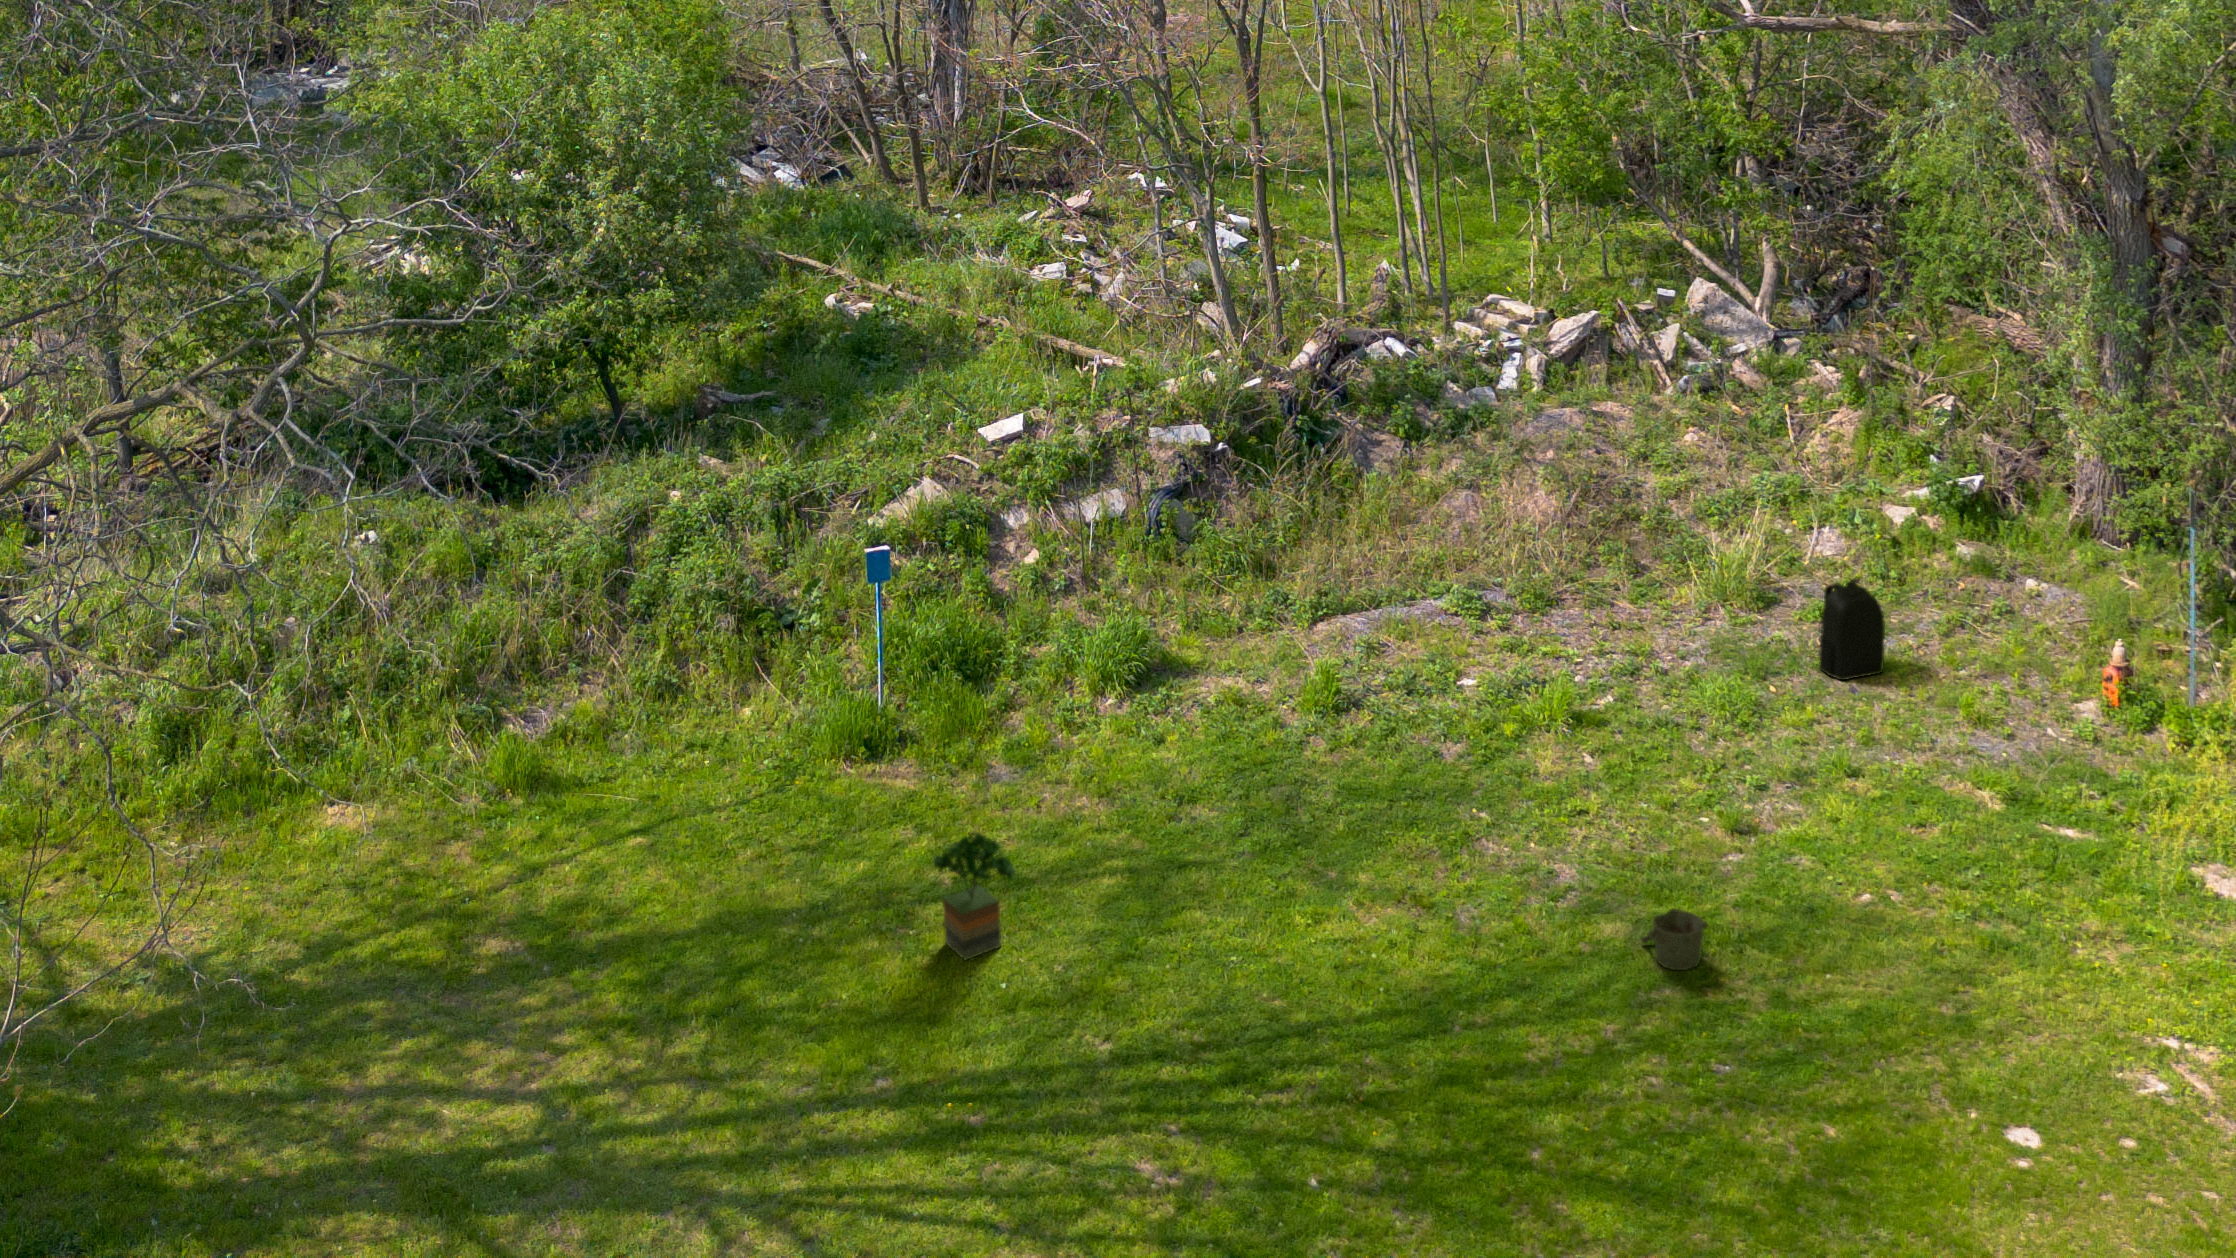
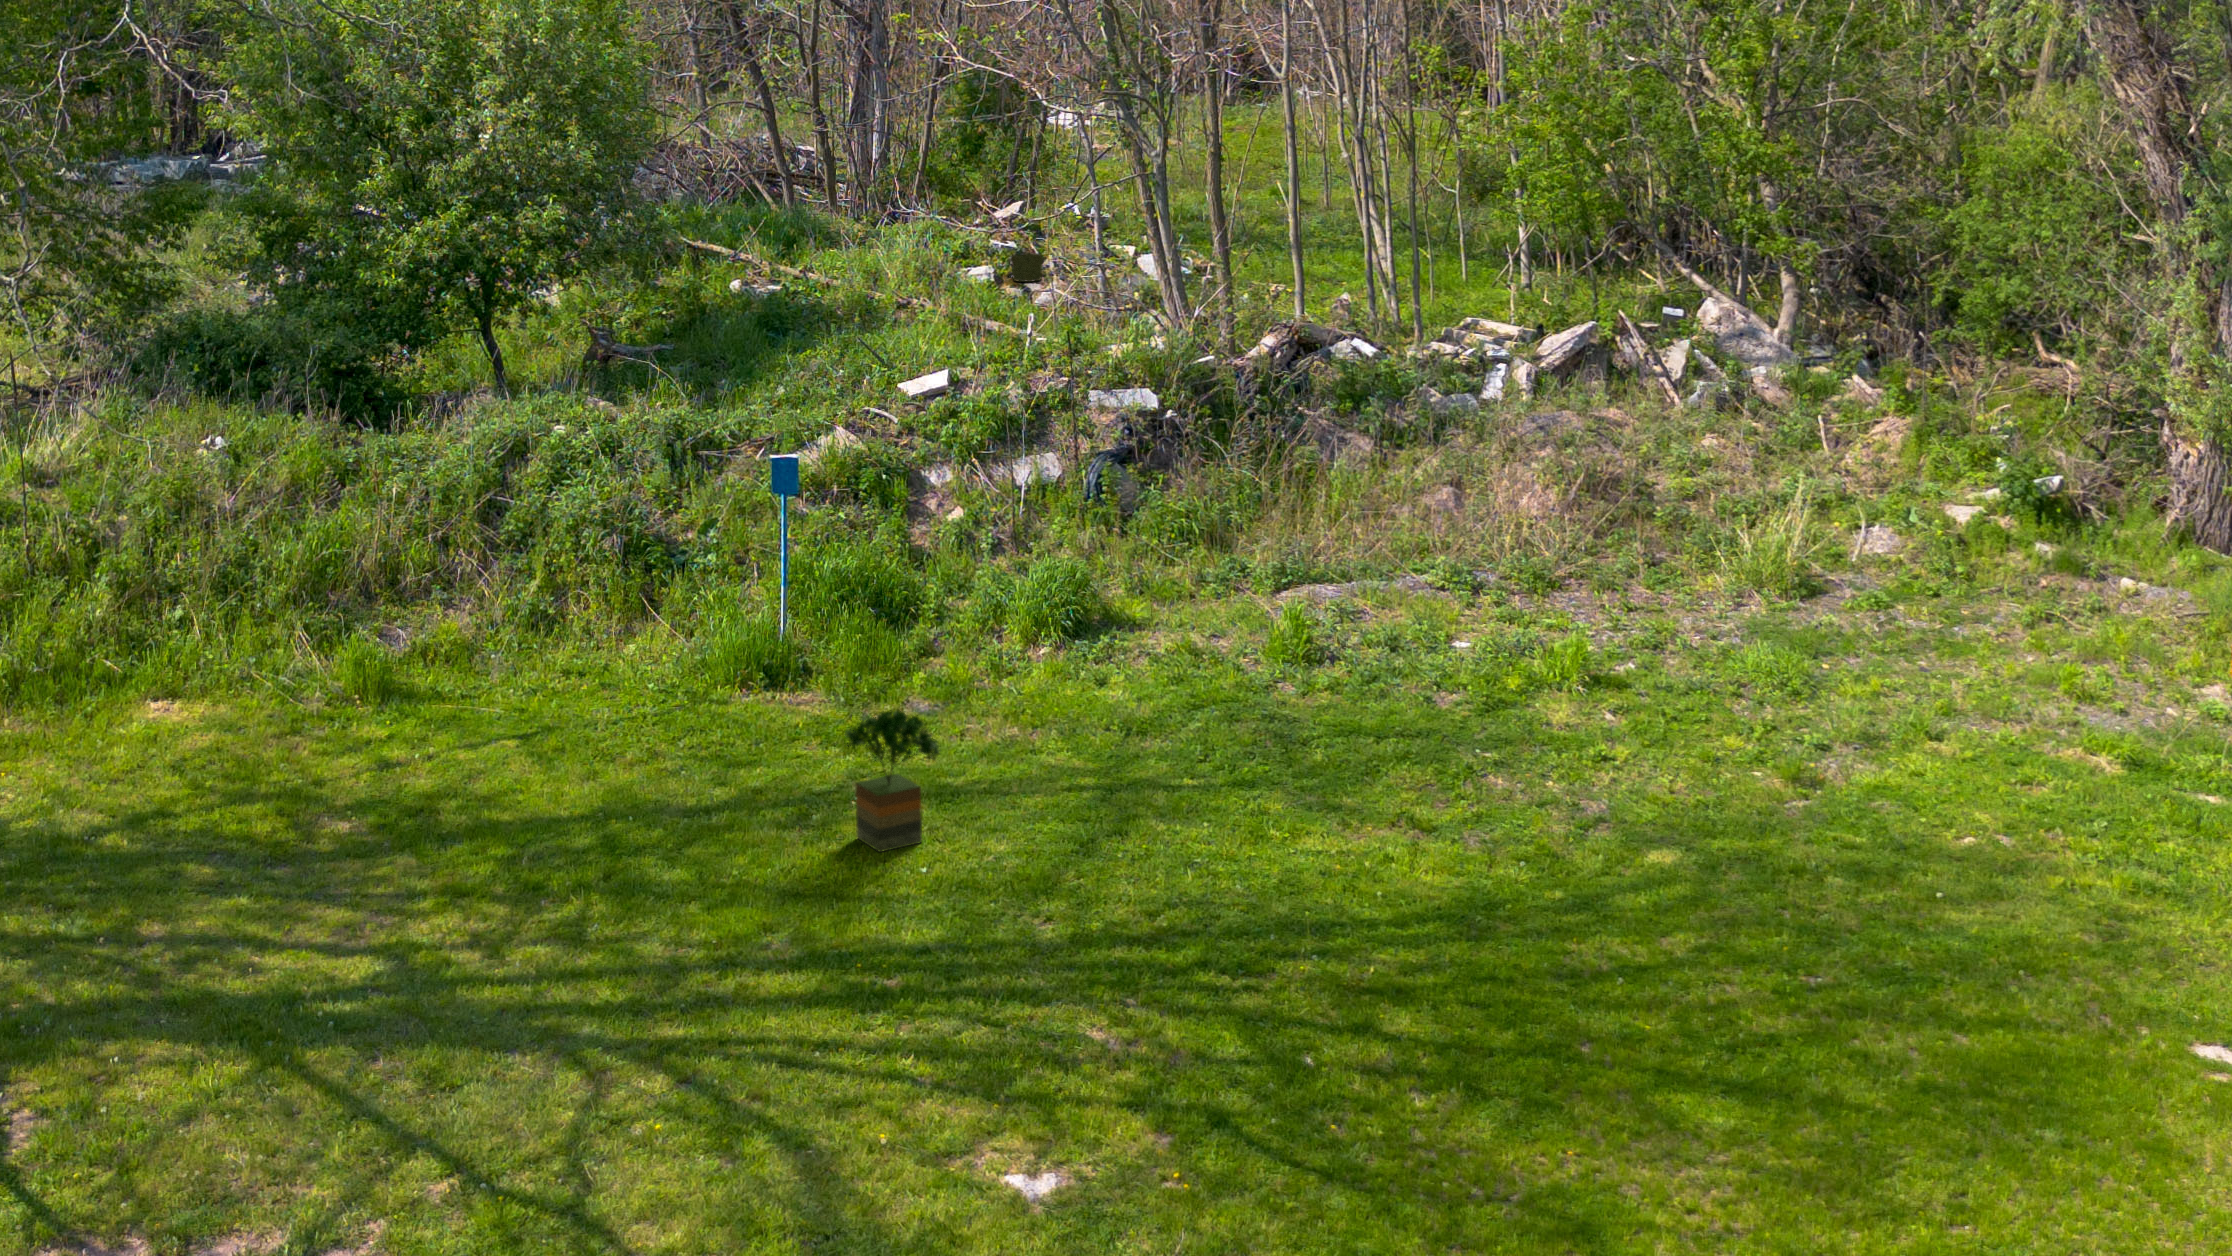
backpack: present [1819,580,1885,680] -> none [1876,547,1961,661]
bucket: present [1641,908,1708,970] -> present [1007,252,1046,282]

